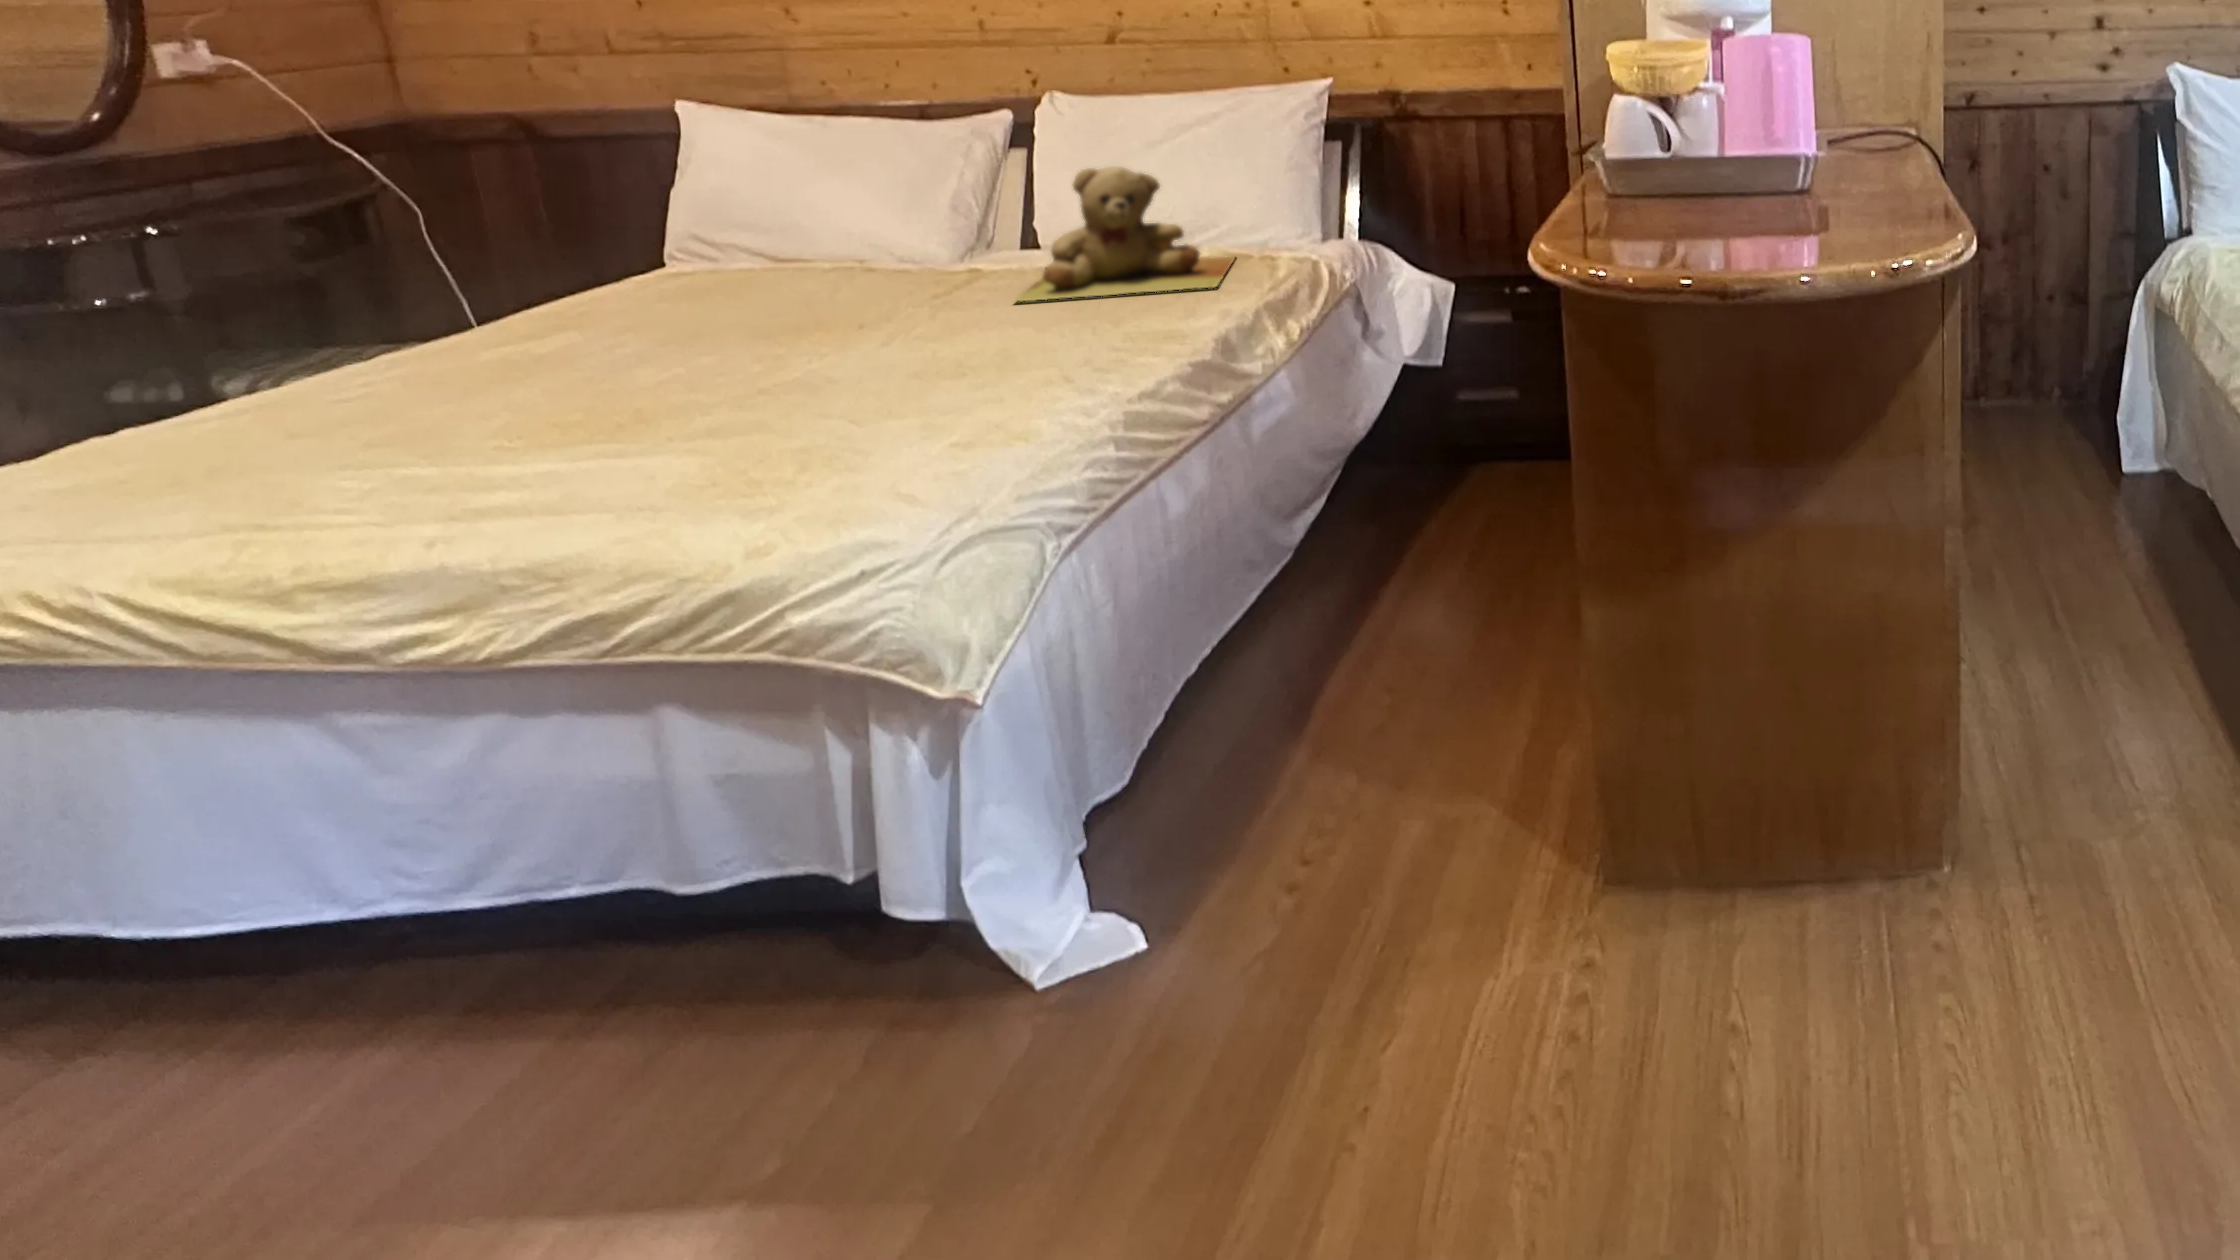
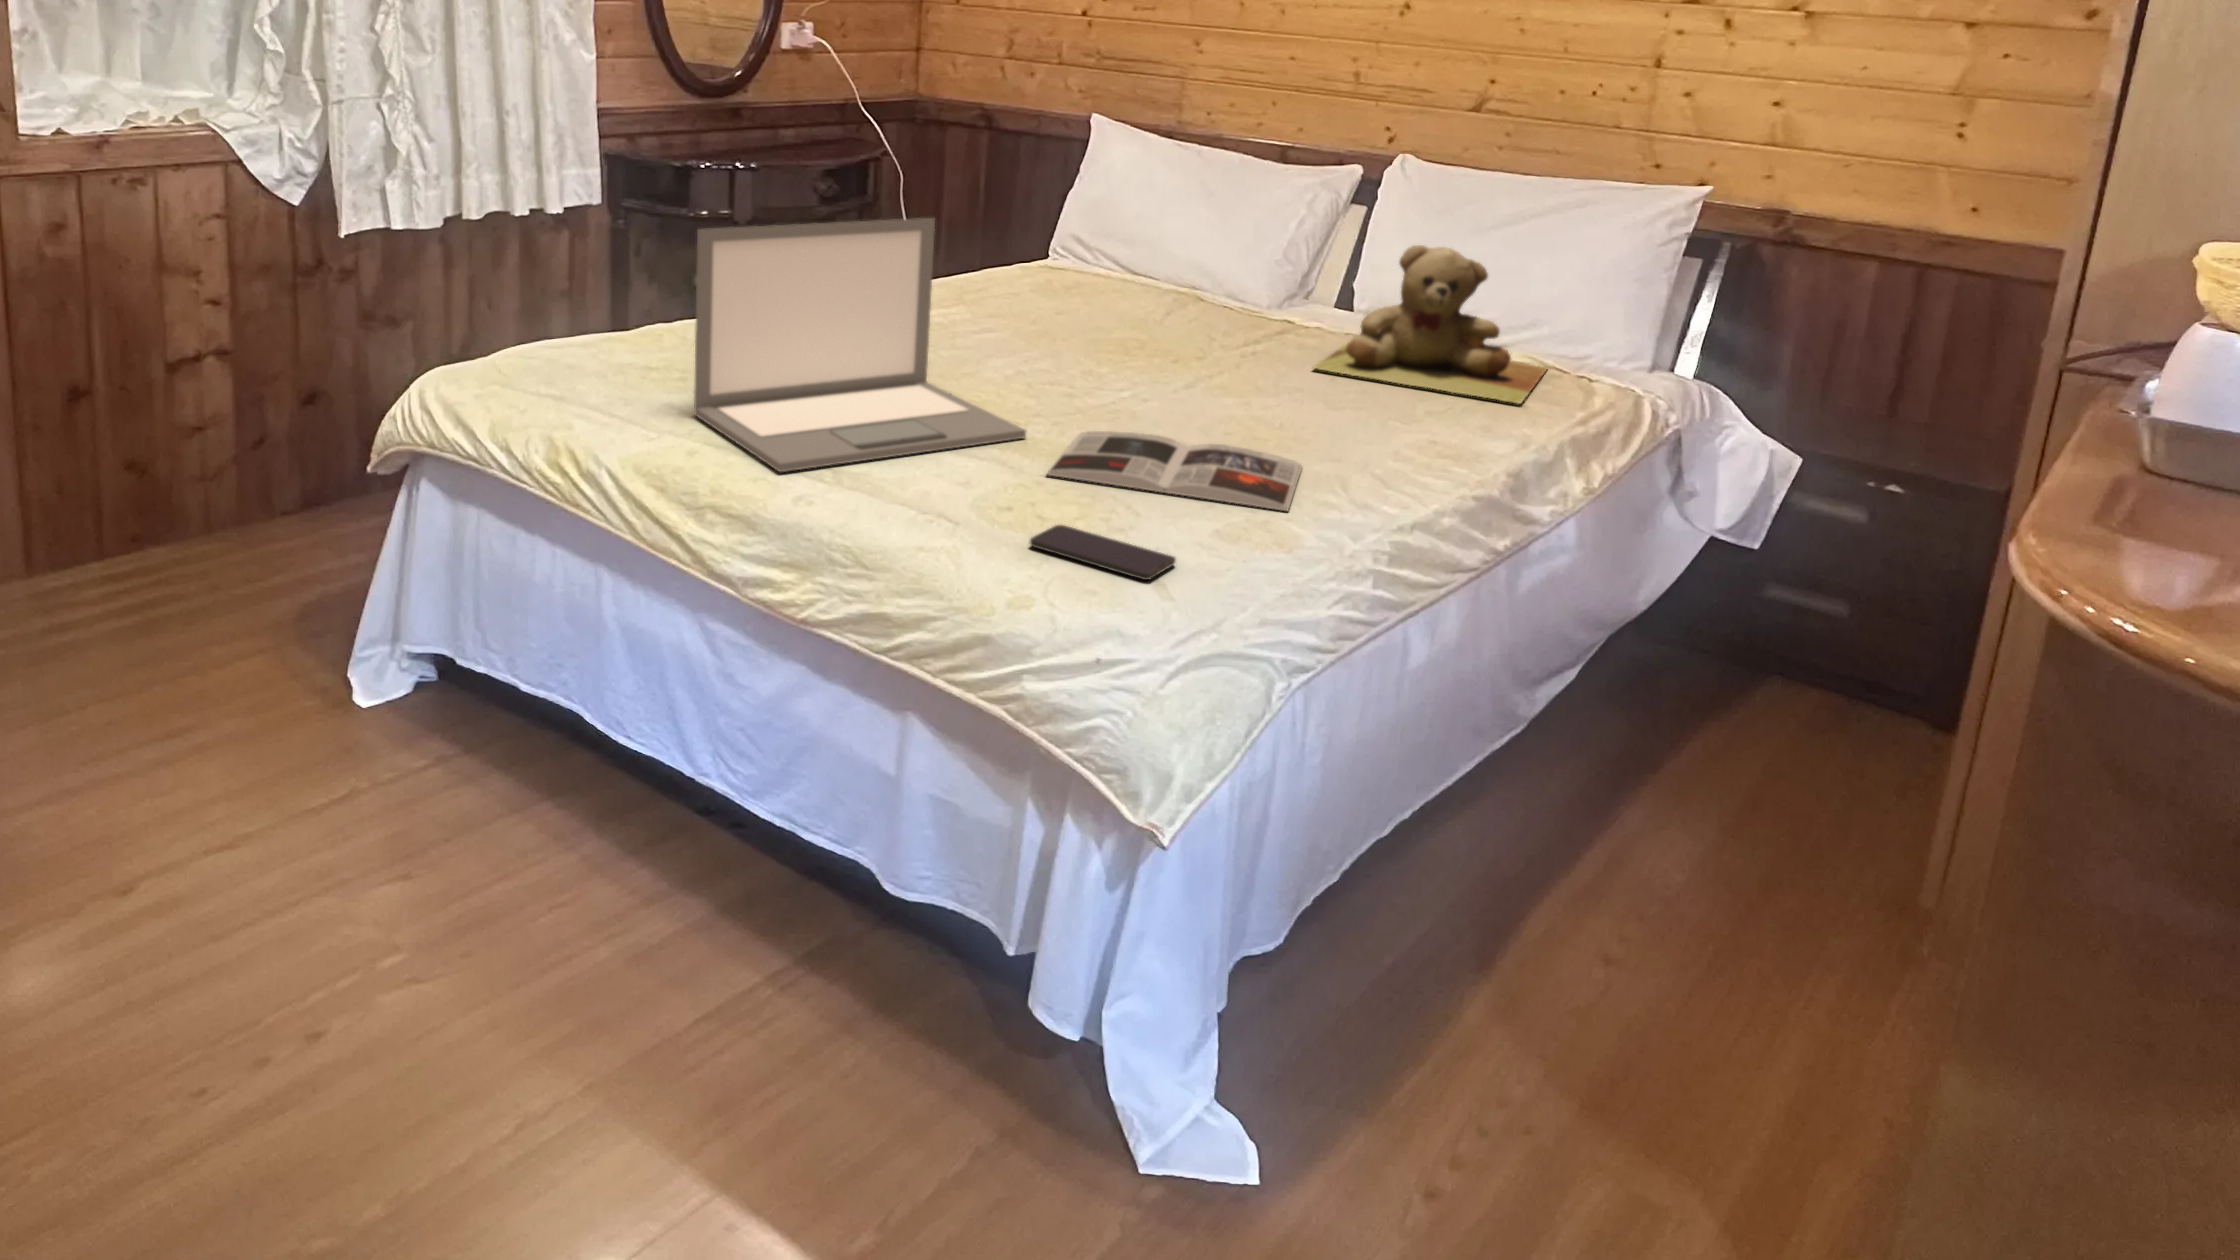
laptop: none [154,225,710,528] -> present [694,218,1026,472]
magazine: none [747,374,1024,448] -> present [1047,431,1302,511]
smartphone: none [750,471,916,505] -> present [1029,525,1176,580]

